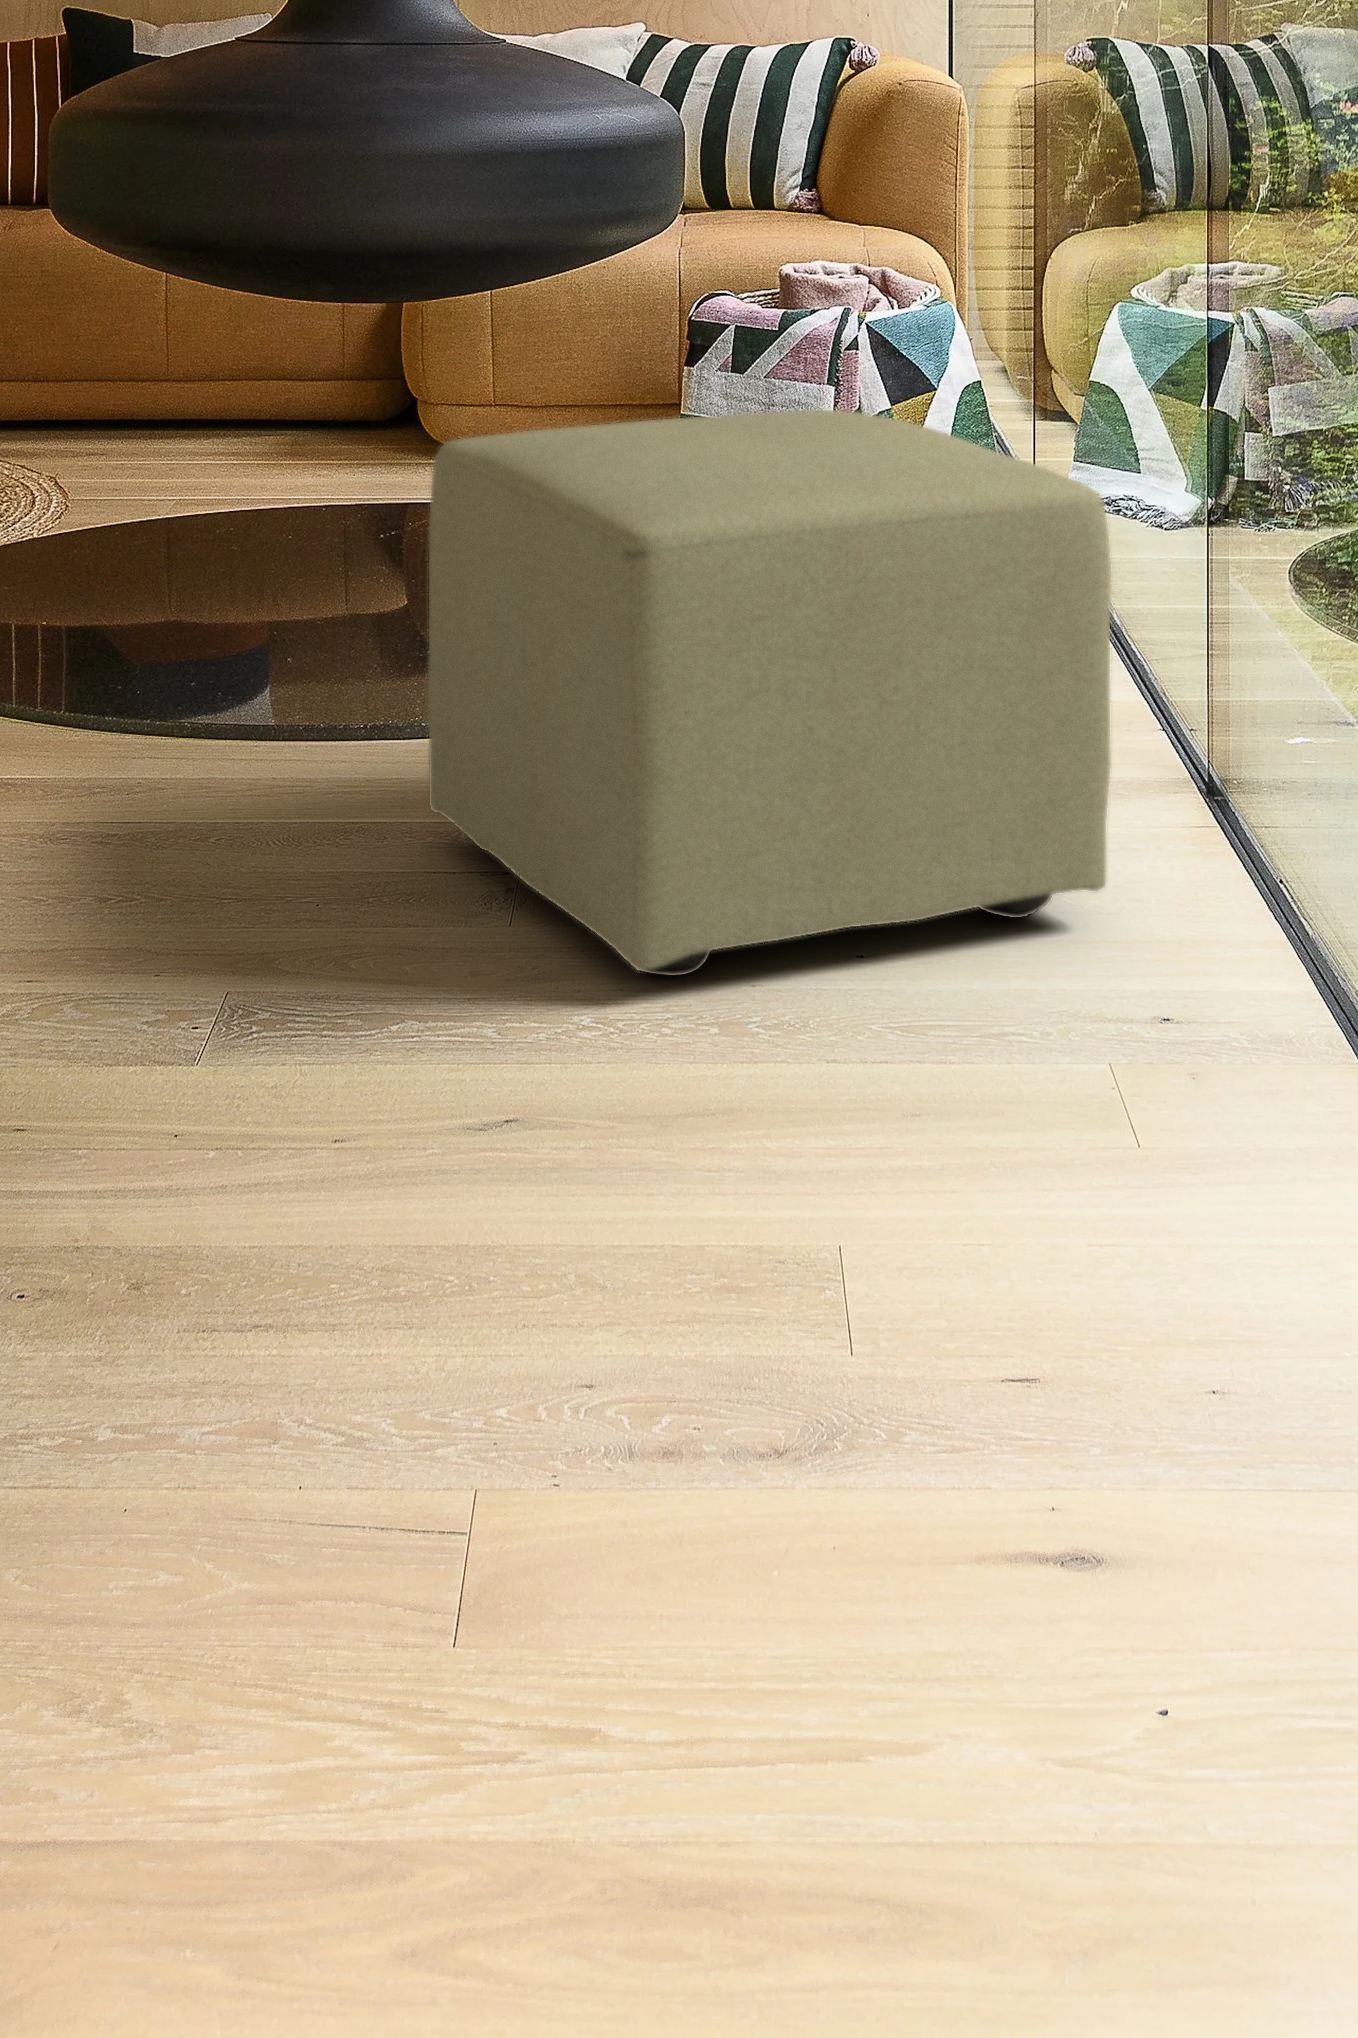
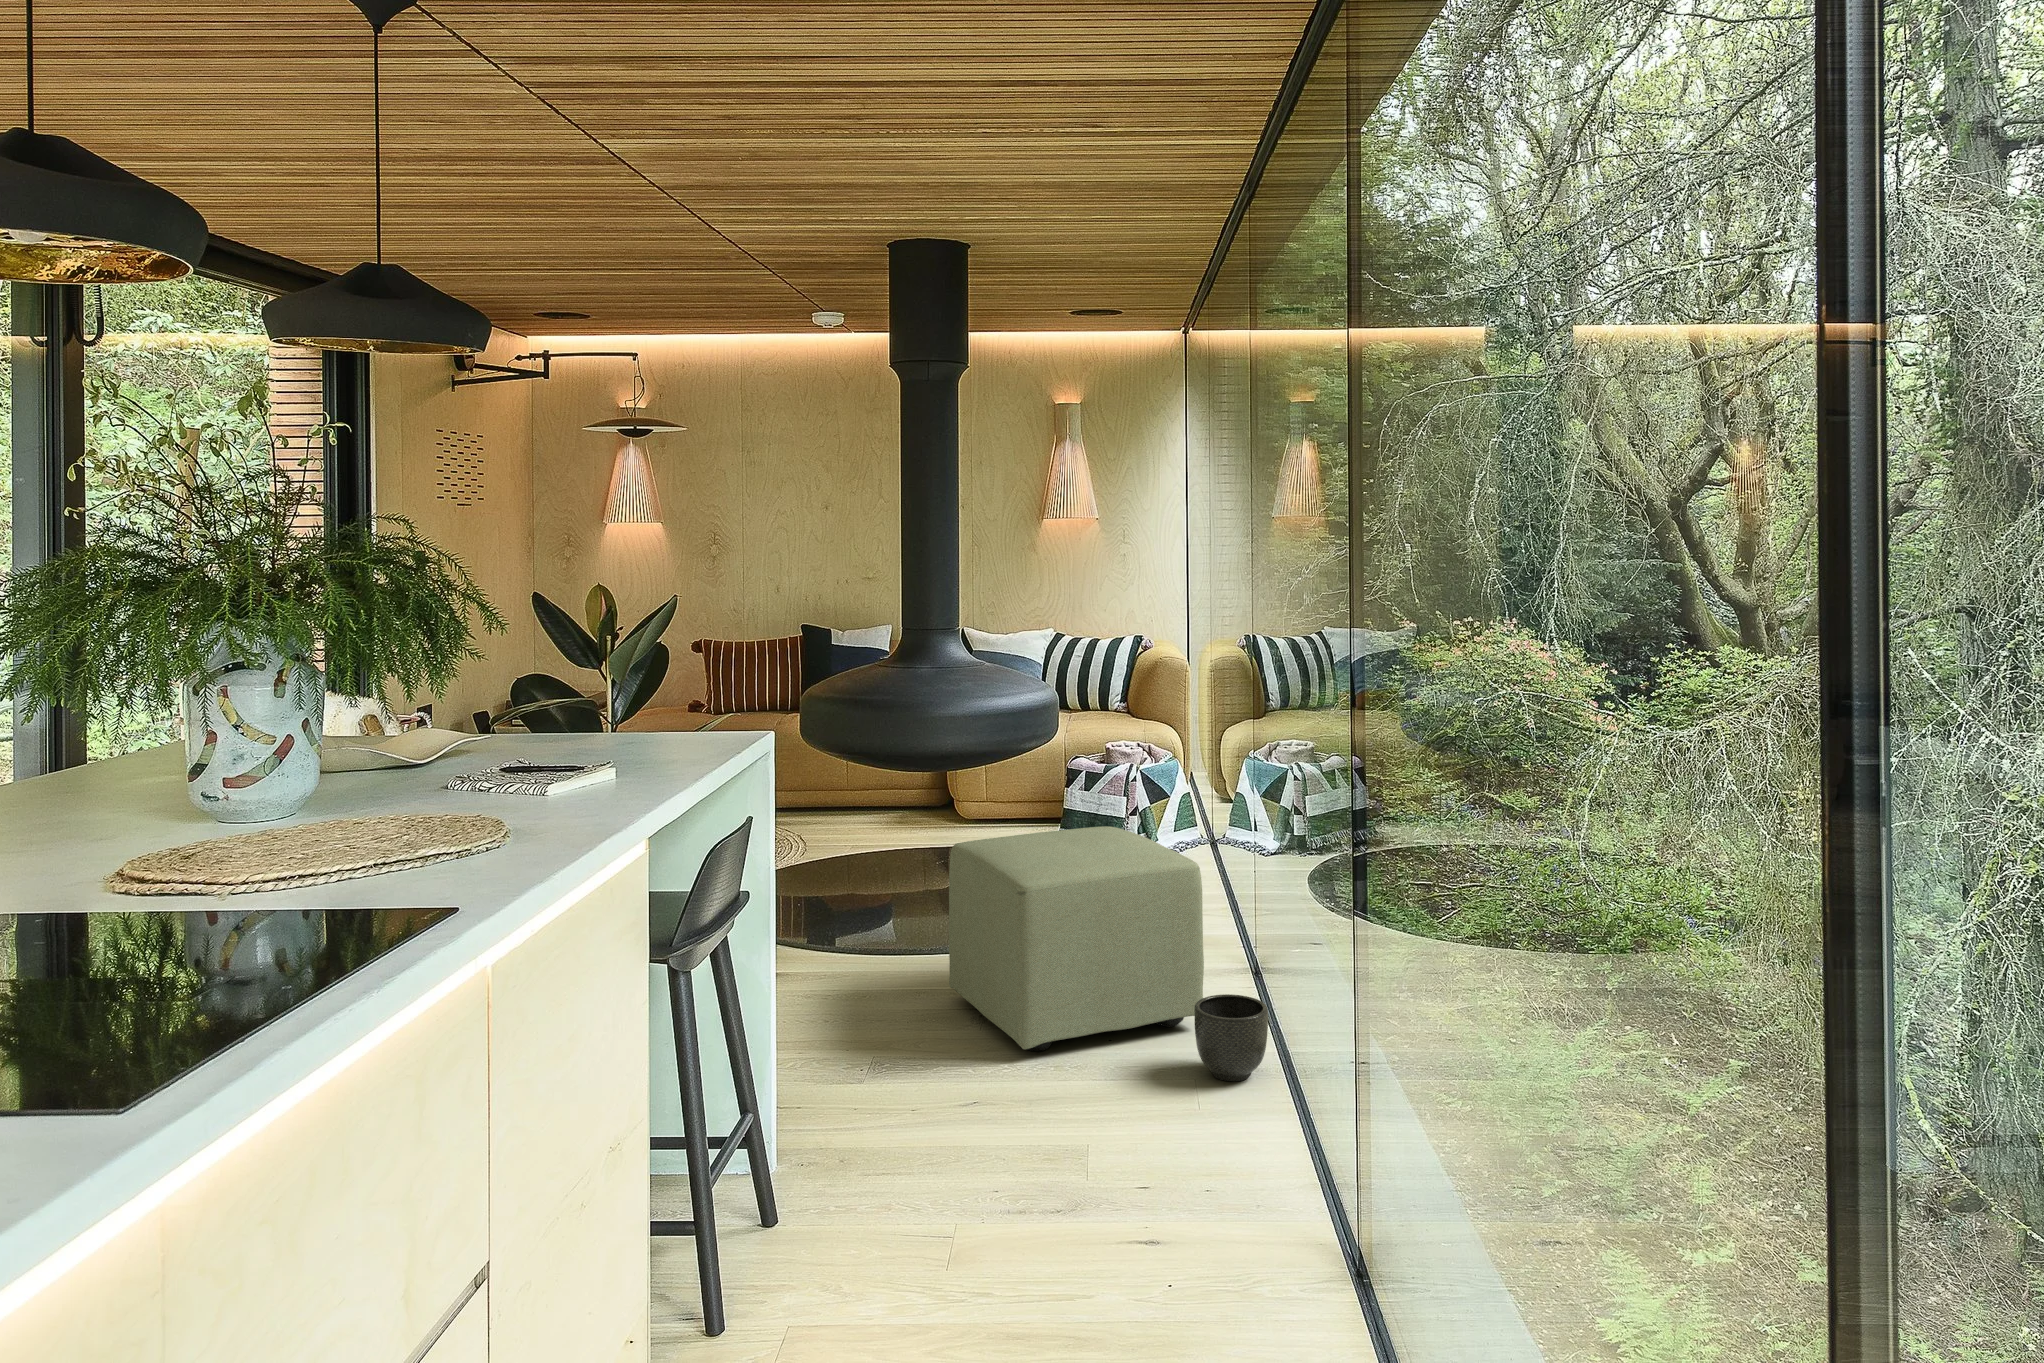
planter: none [1109,833,1315,1065] -> present [1194,994,1268,1081]

